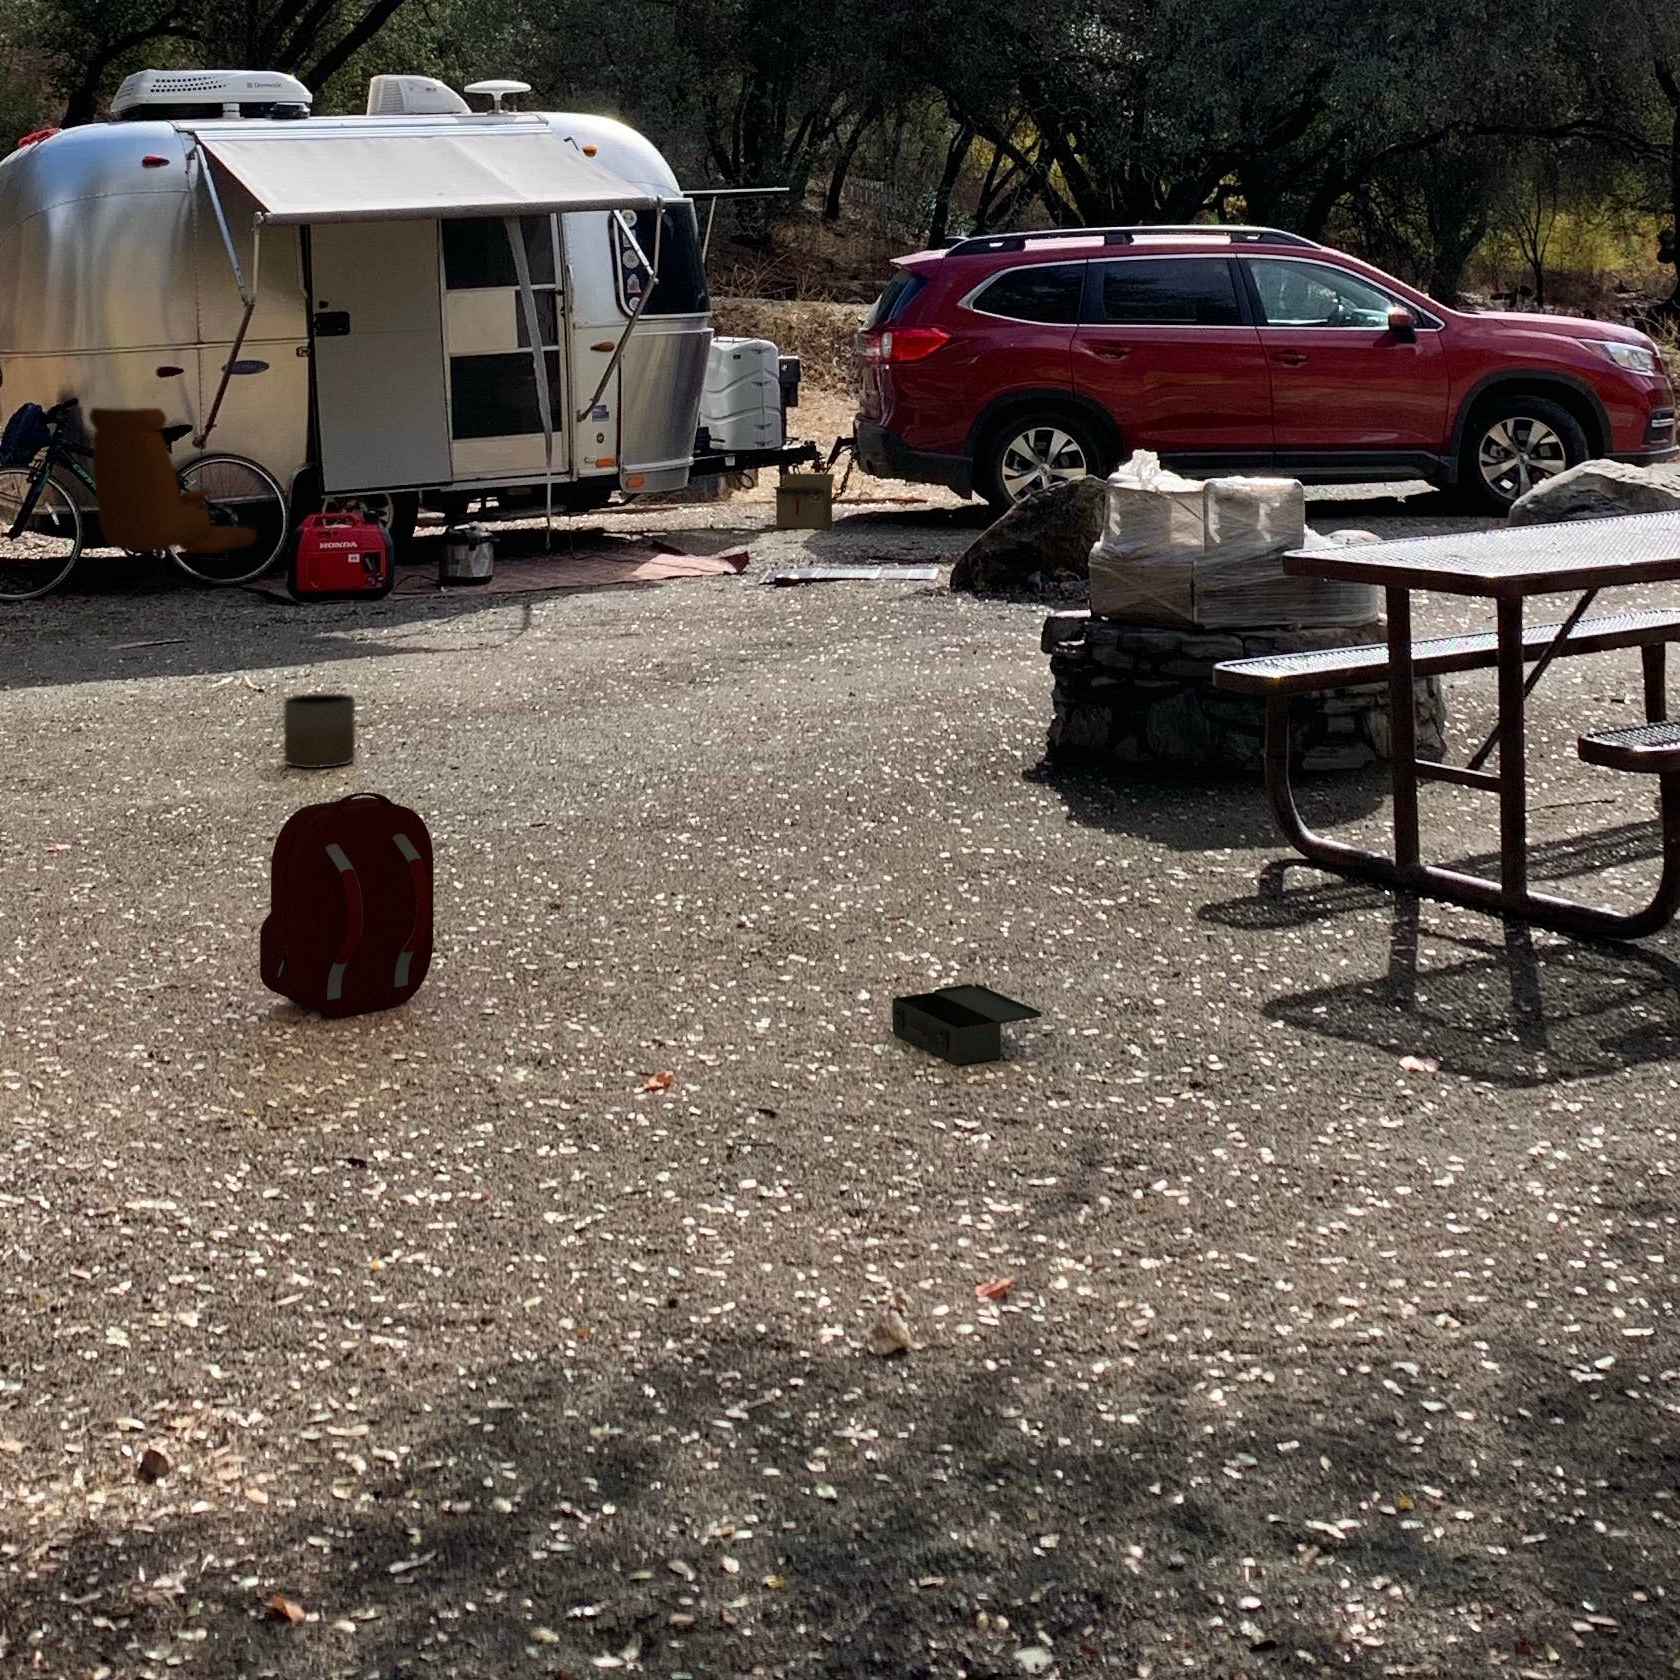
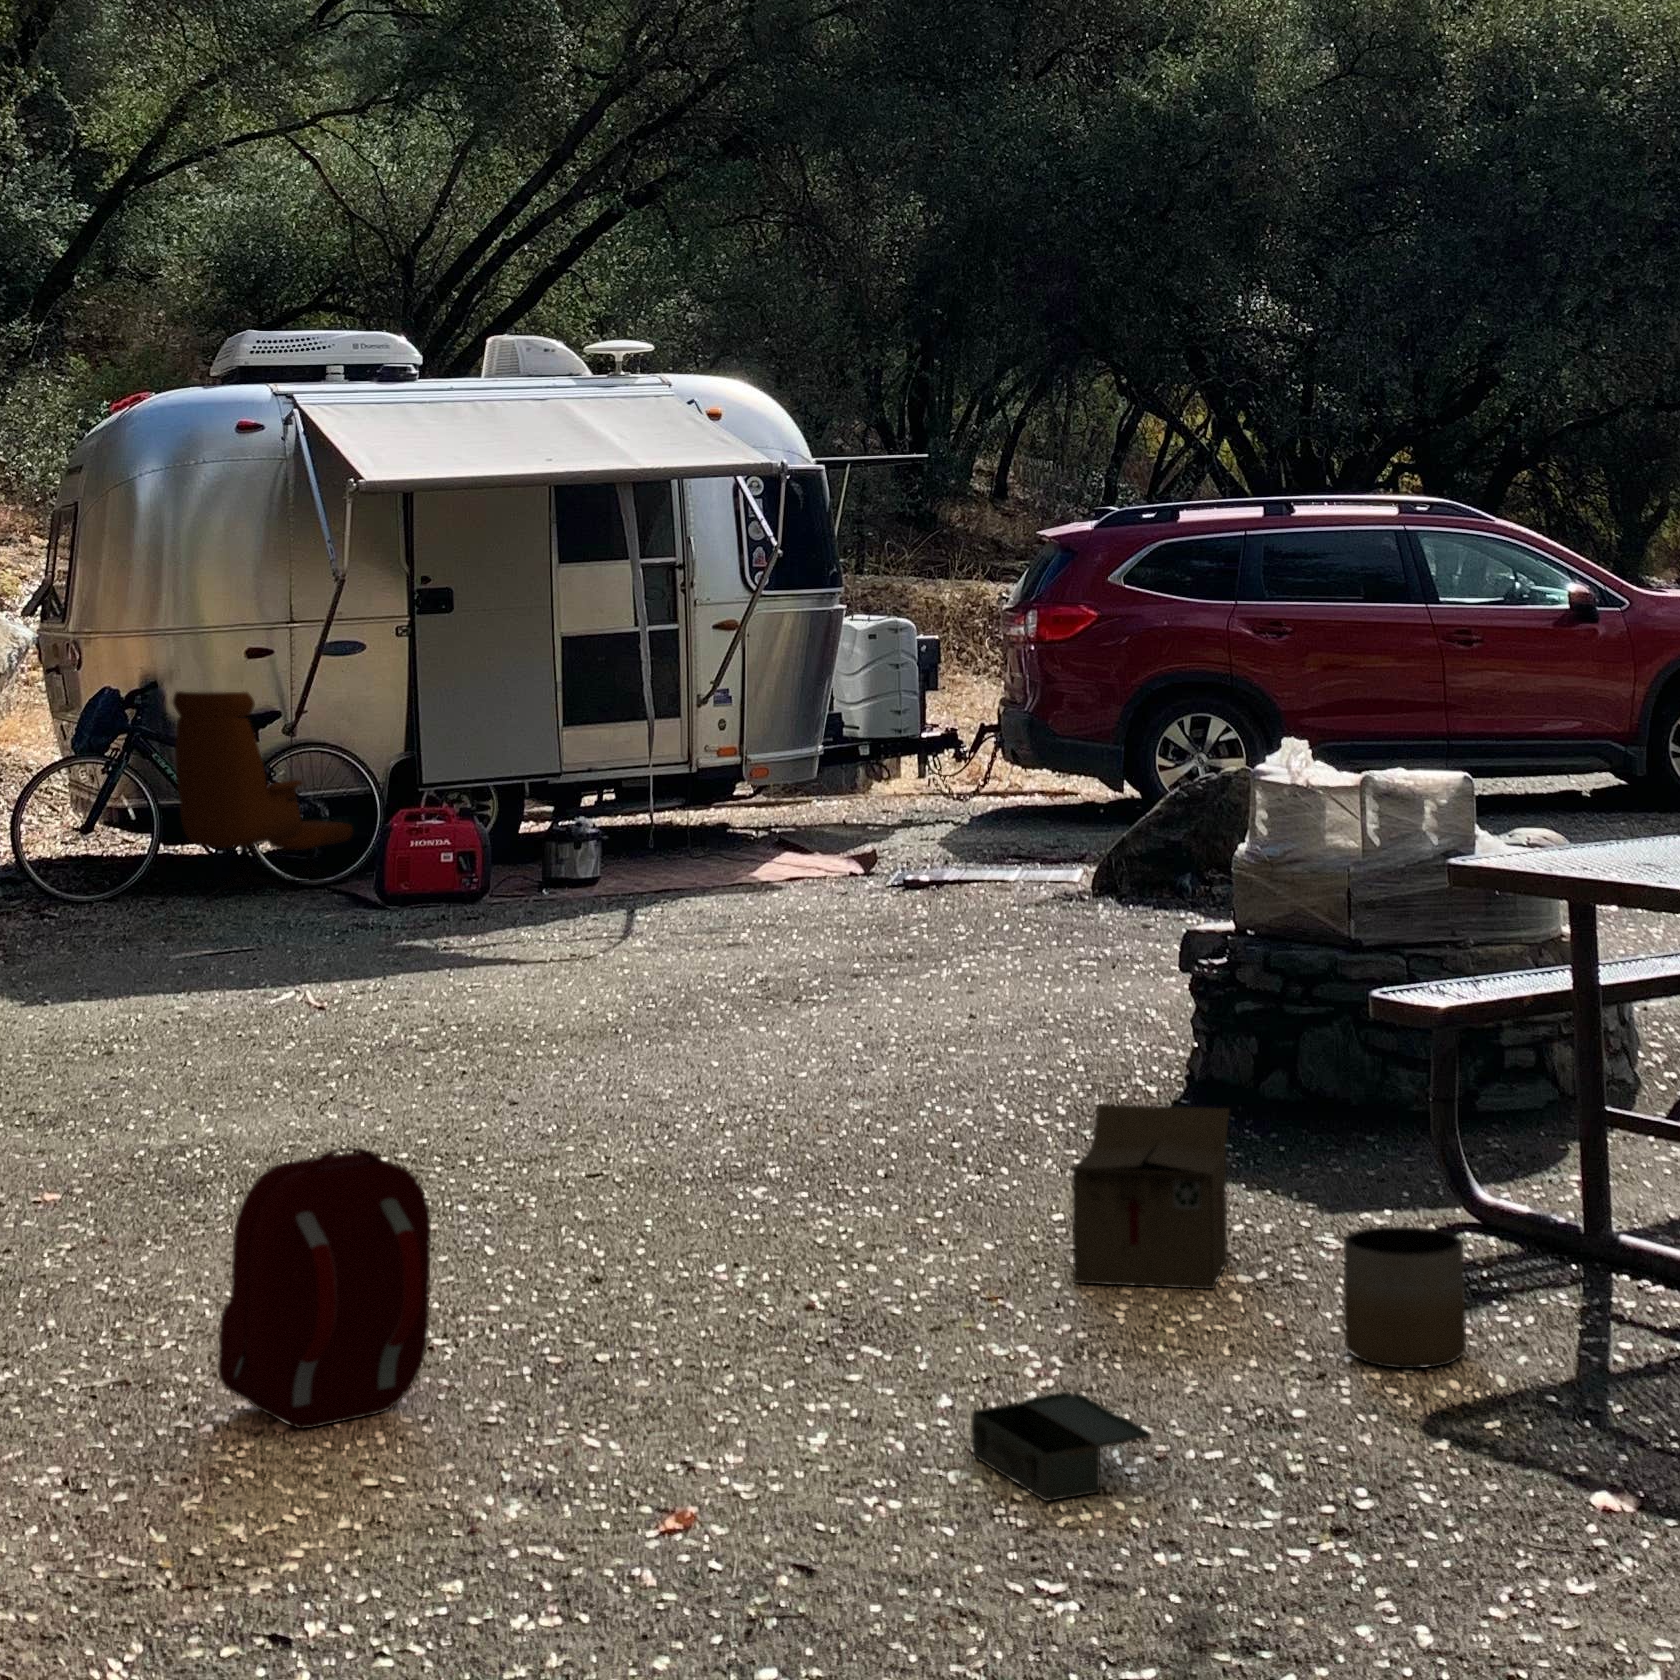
cardboard box: present [773,474,834,529] -> present [1070,1104,1229,1289]
planter: present [284,694,355,768] -> present [1344,1227,1466,1368]

